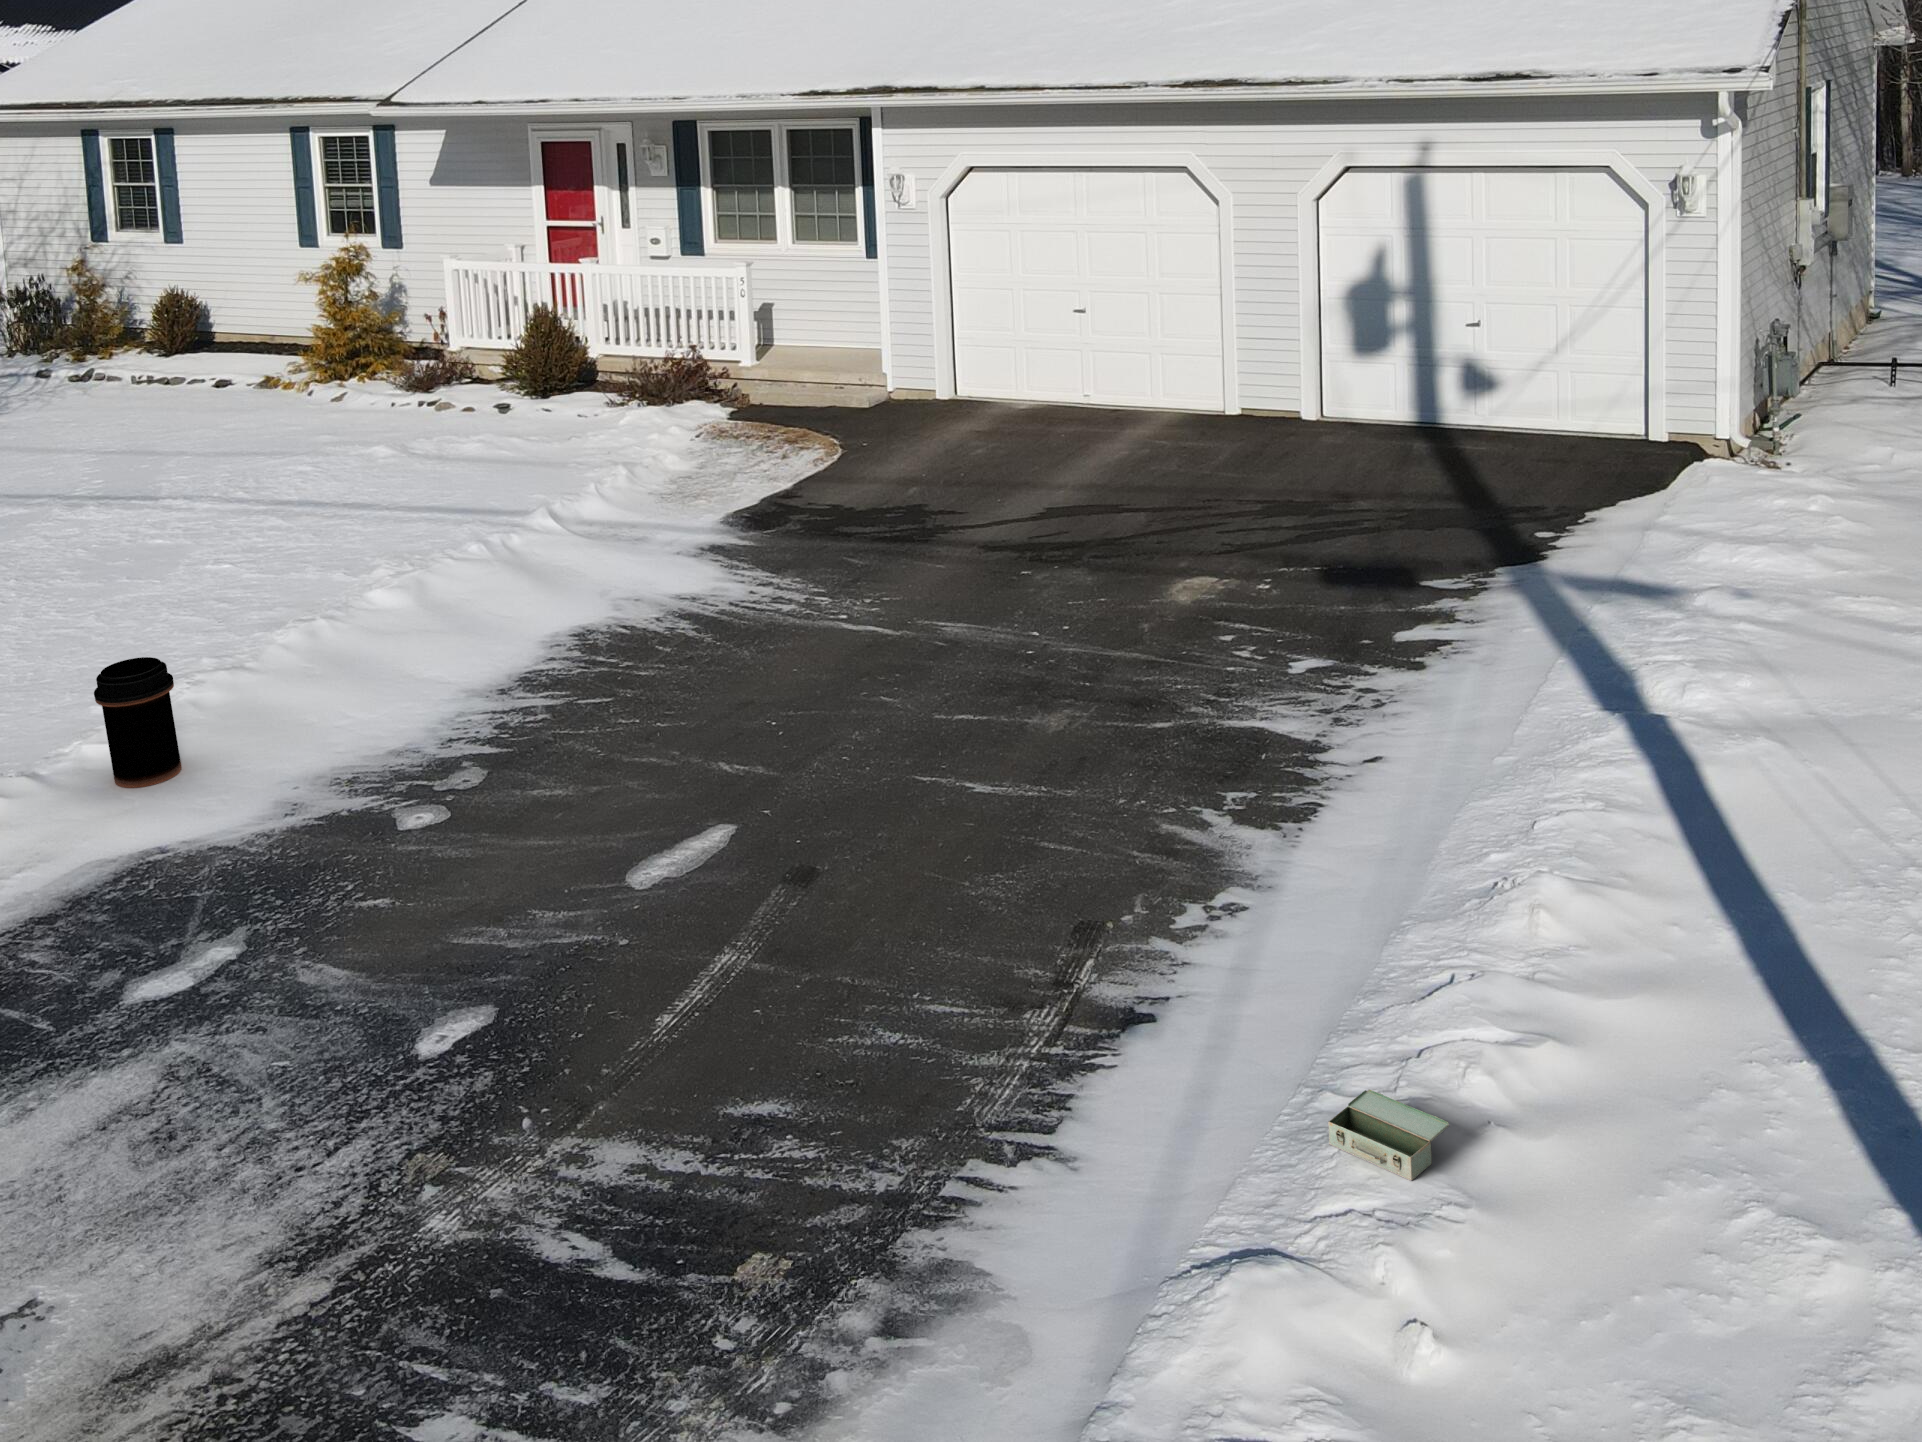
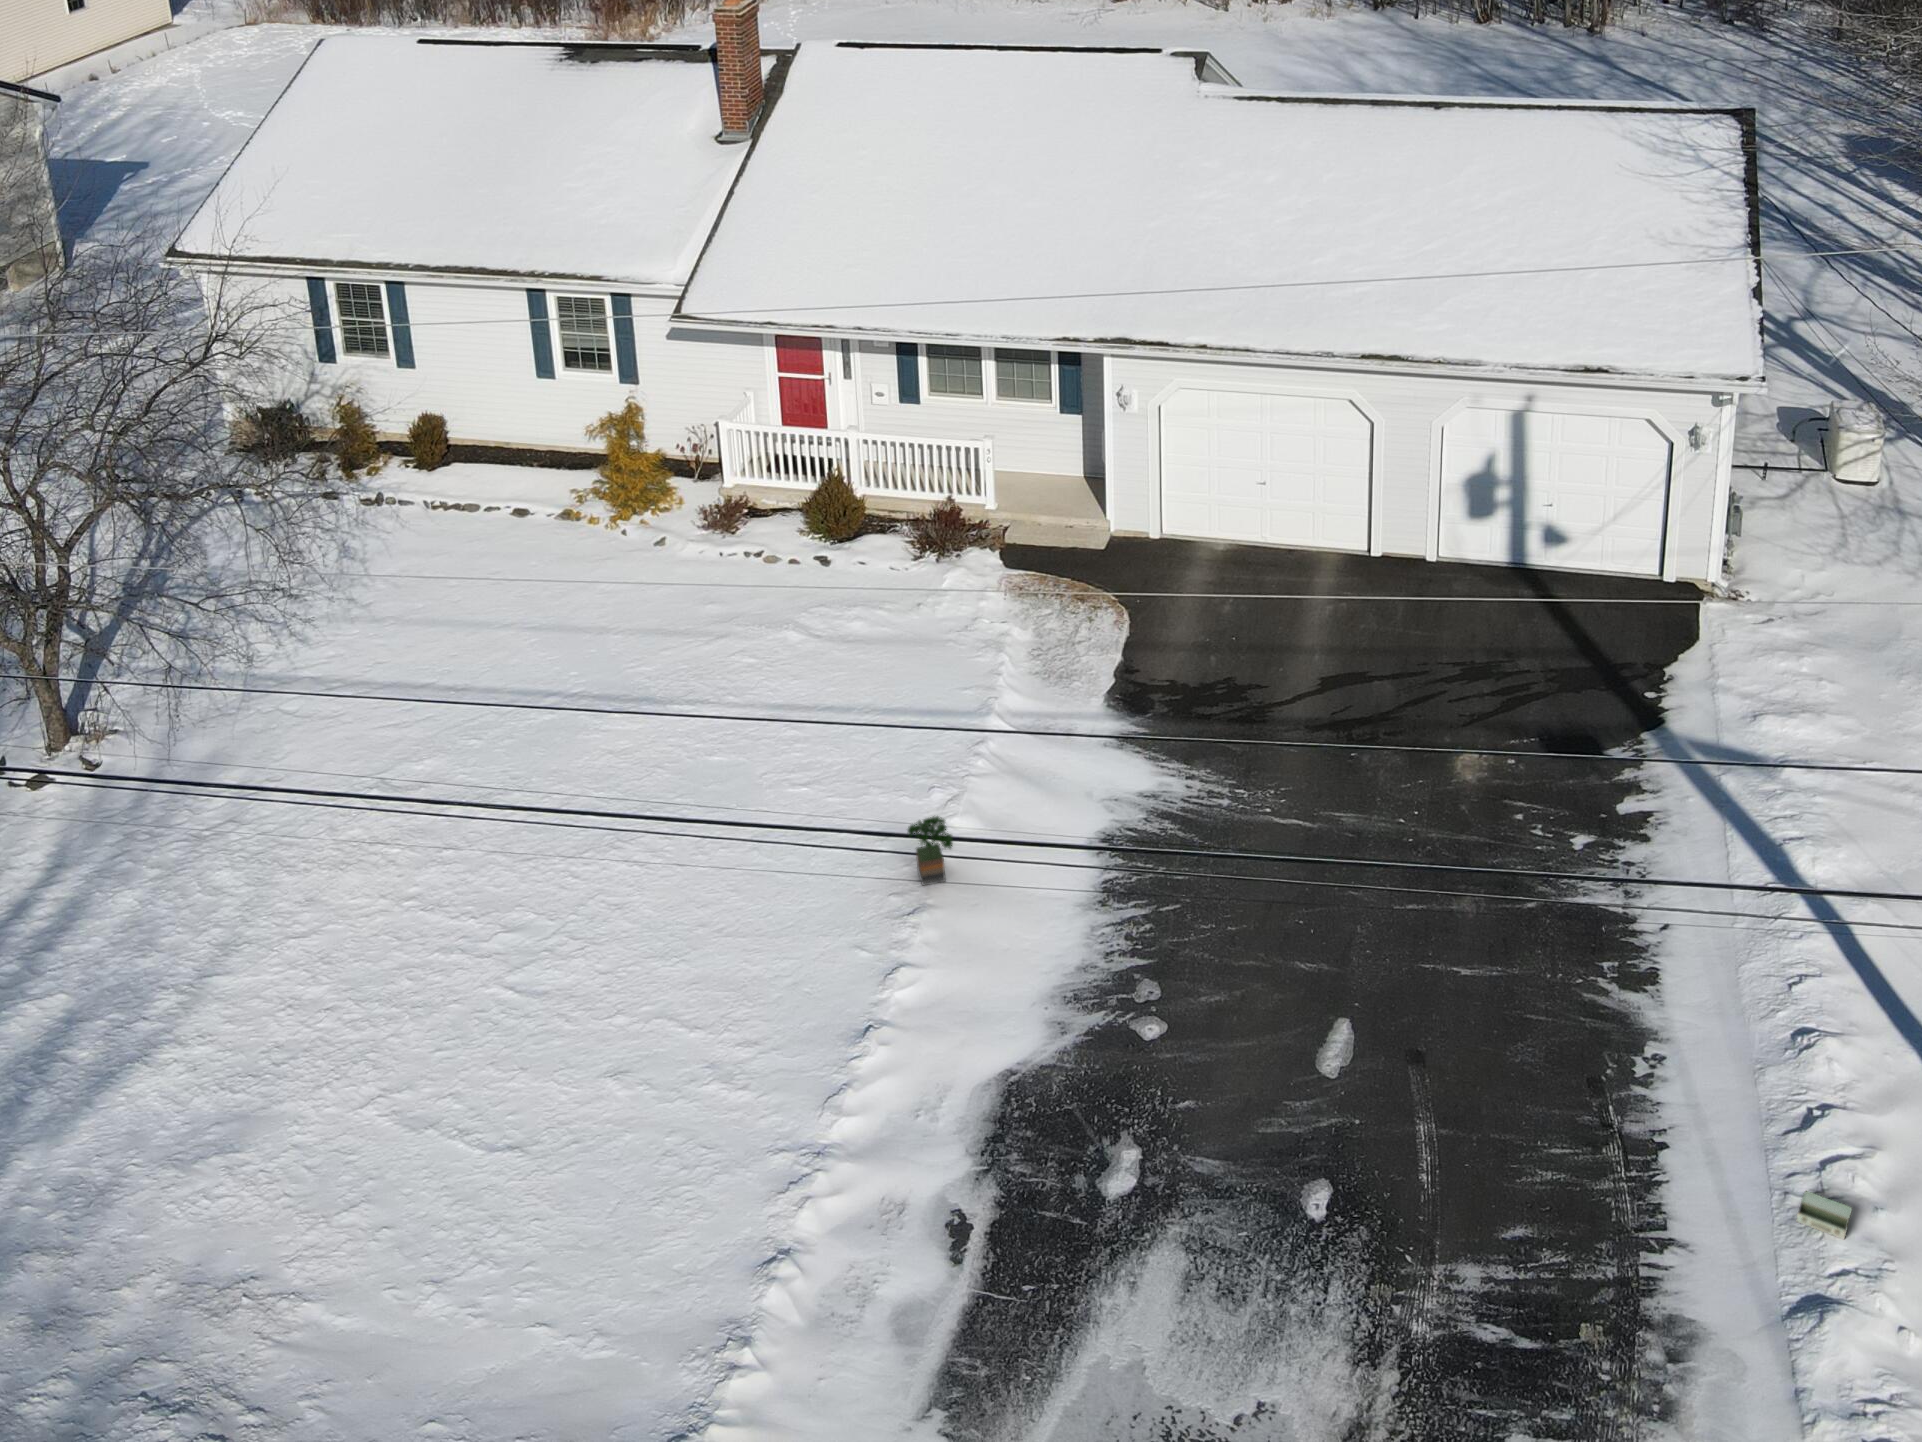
potted tree: none [278,567,347,673] -> present [908,816,952,885]
trash can: present [94,657,182,788] -> none [891,930,939,1013]

